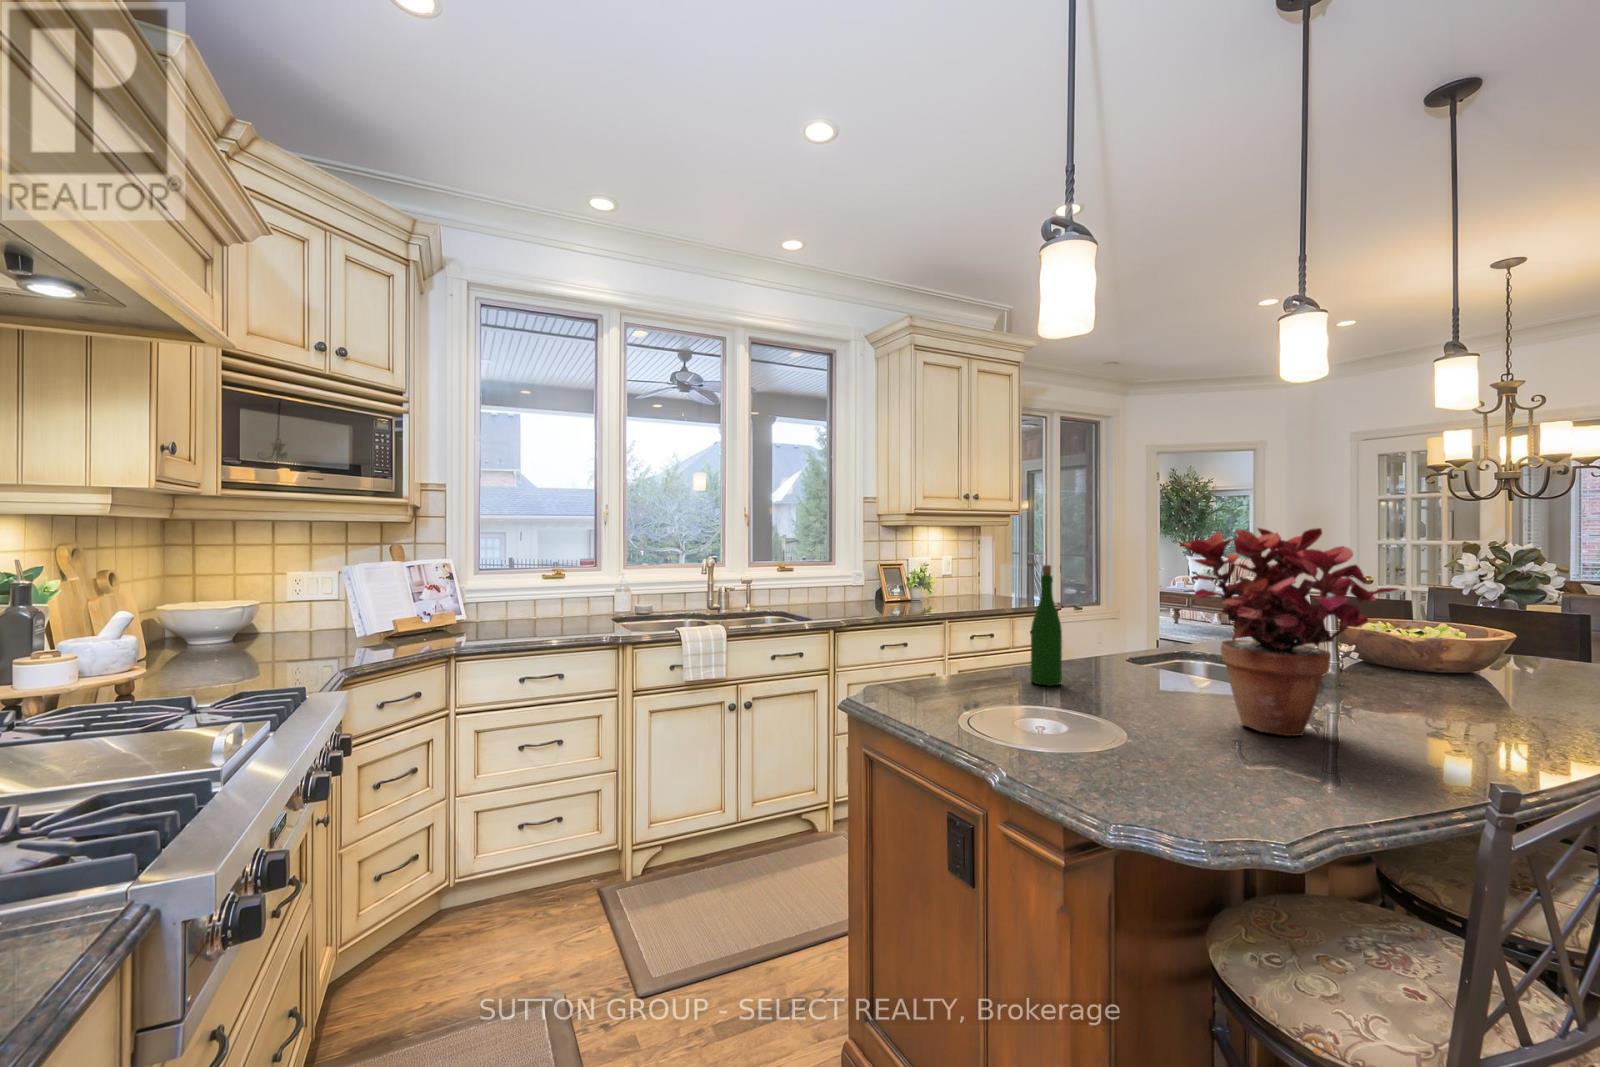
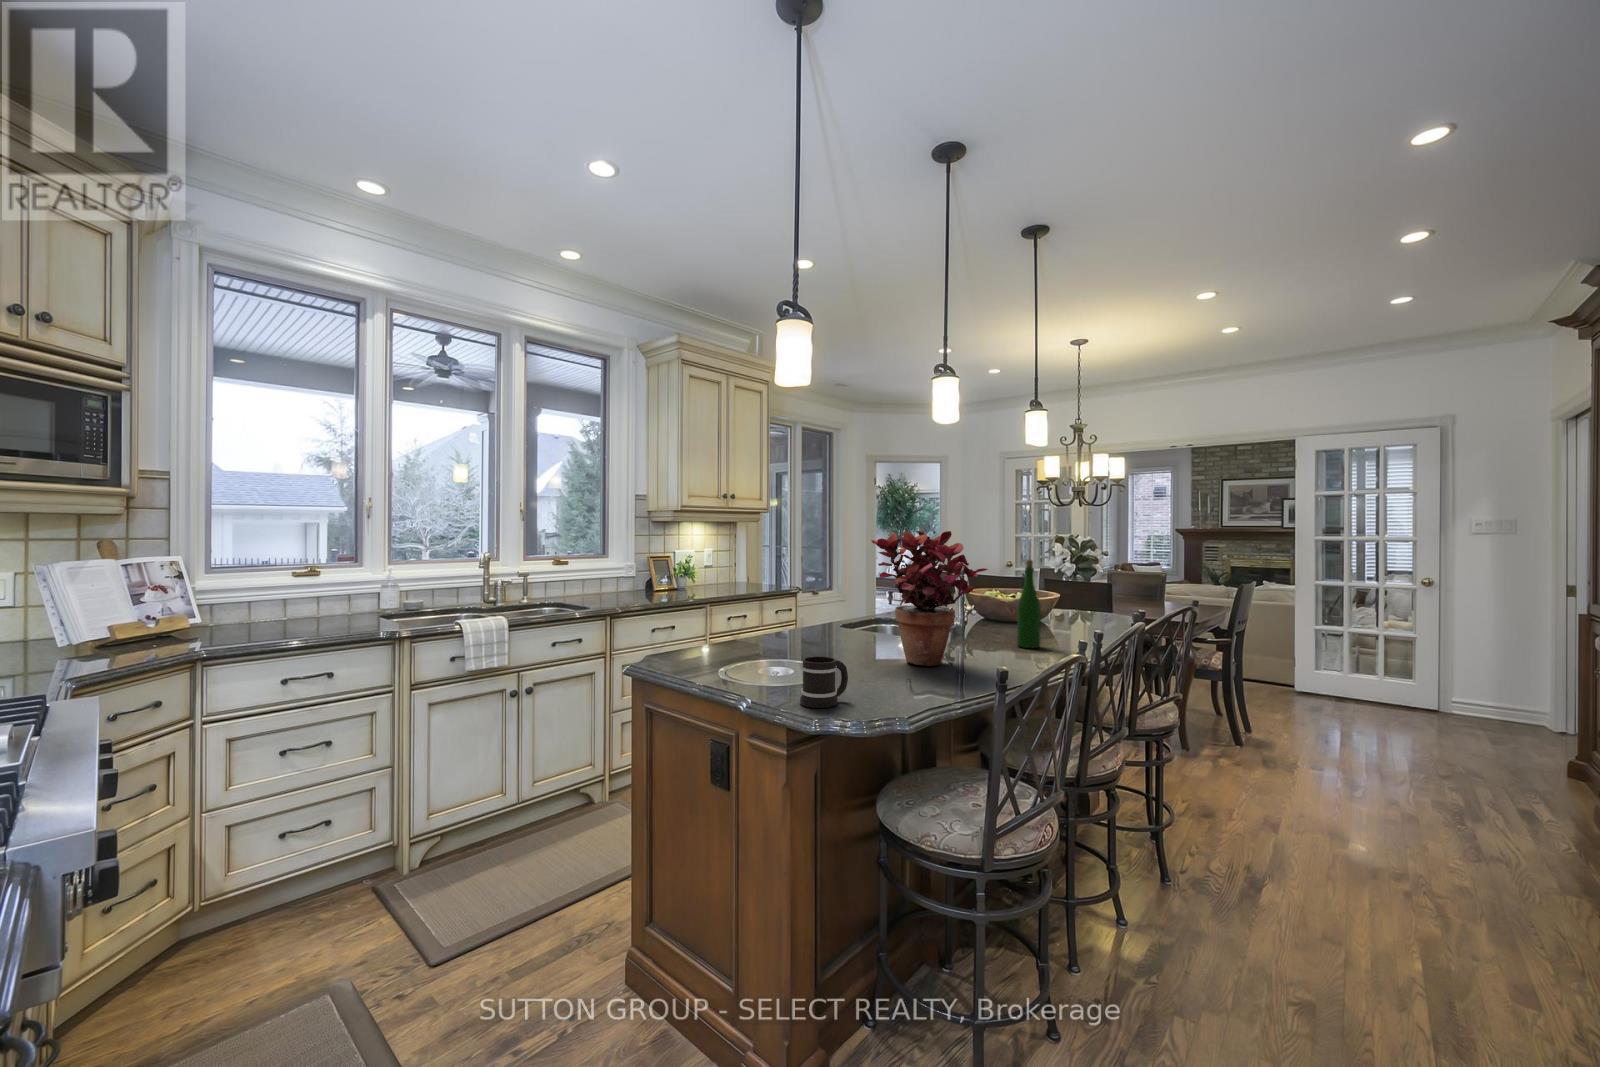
wine bottle: present [1031,565,1062,686] -> present [1017,560,1041,648]
mug: none [1076,714,1155,797] -> present [800,656,848,708]

